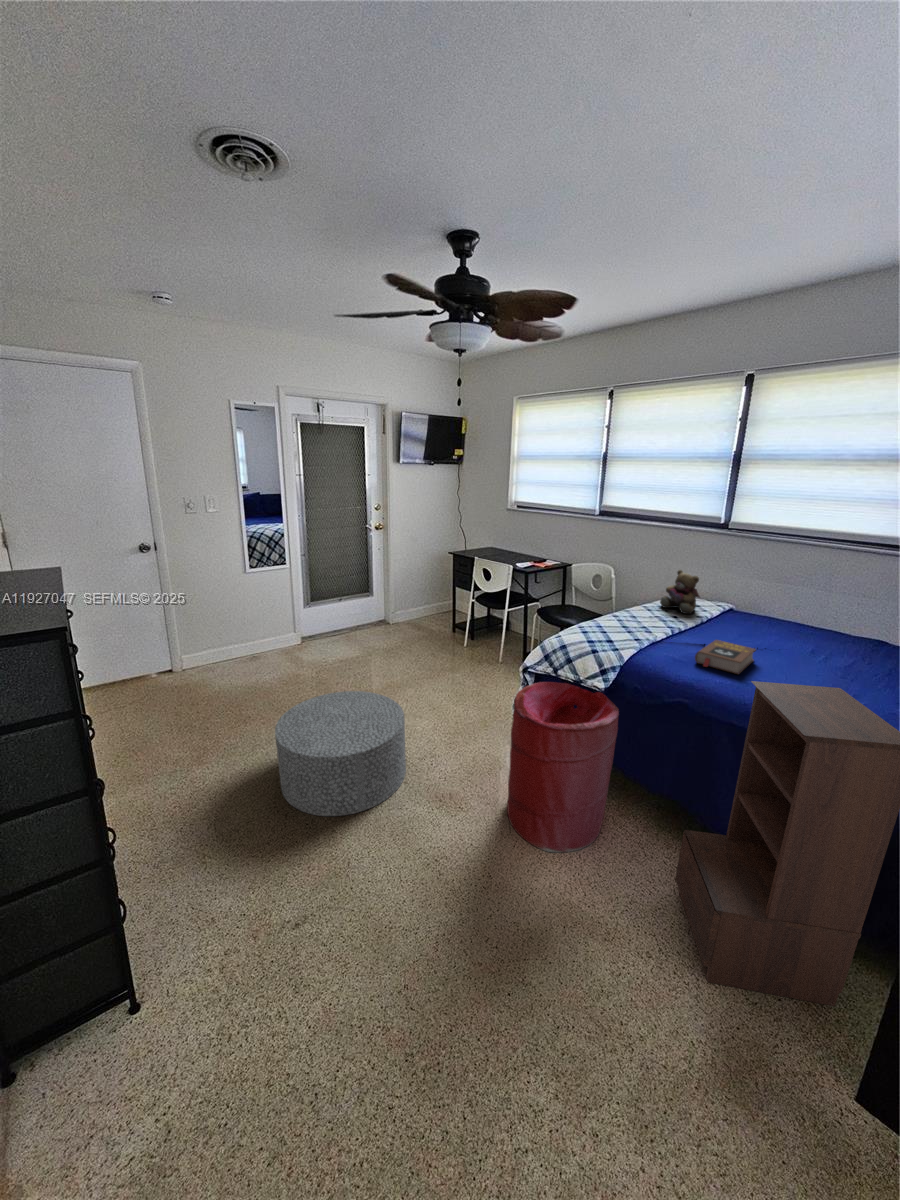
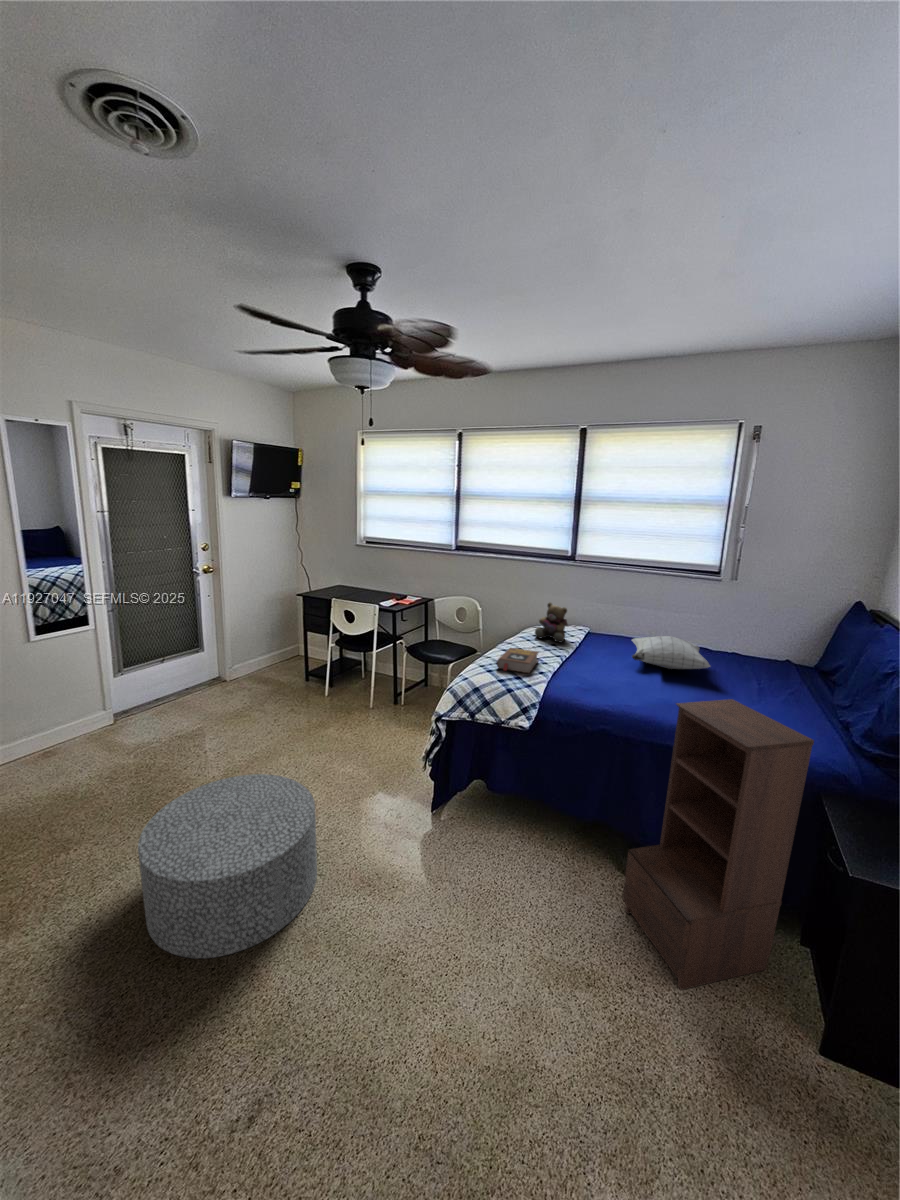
pillow: none [758,616,871,658] -> present [632,636,710,669]
book: present [695,640,756,674] -> present [497,648,539,673]
laundry hamper: present [507,682,619,852] -> none [444,727,553,909]

